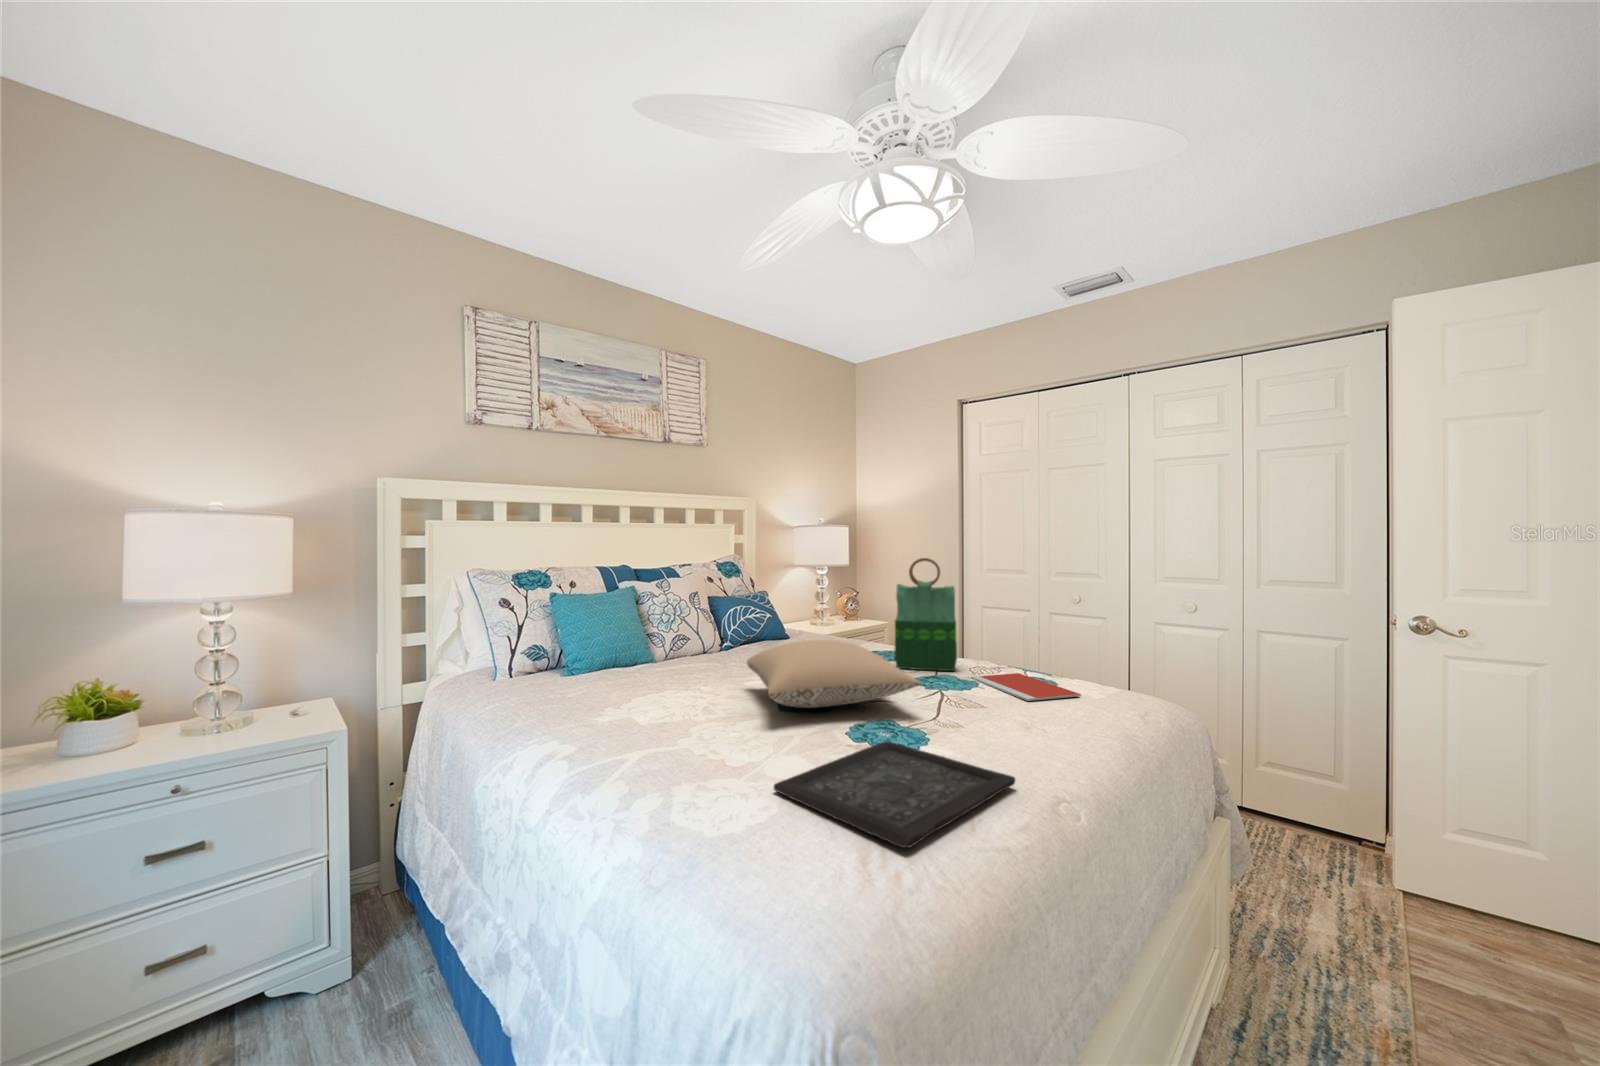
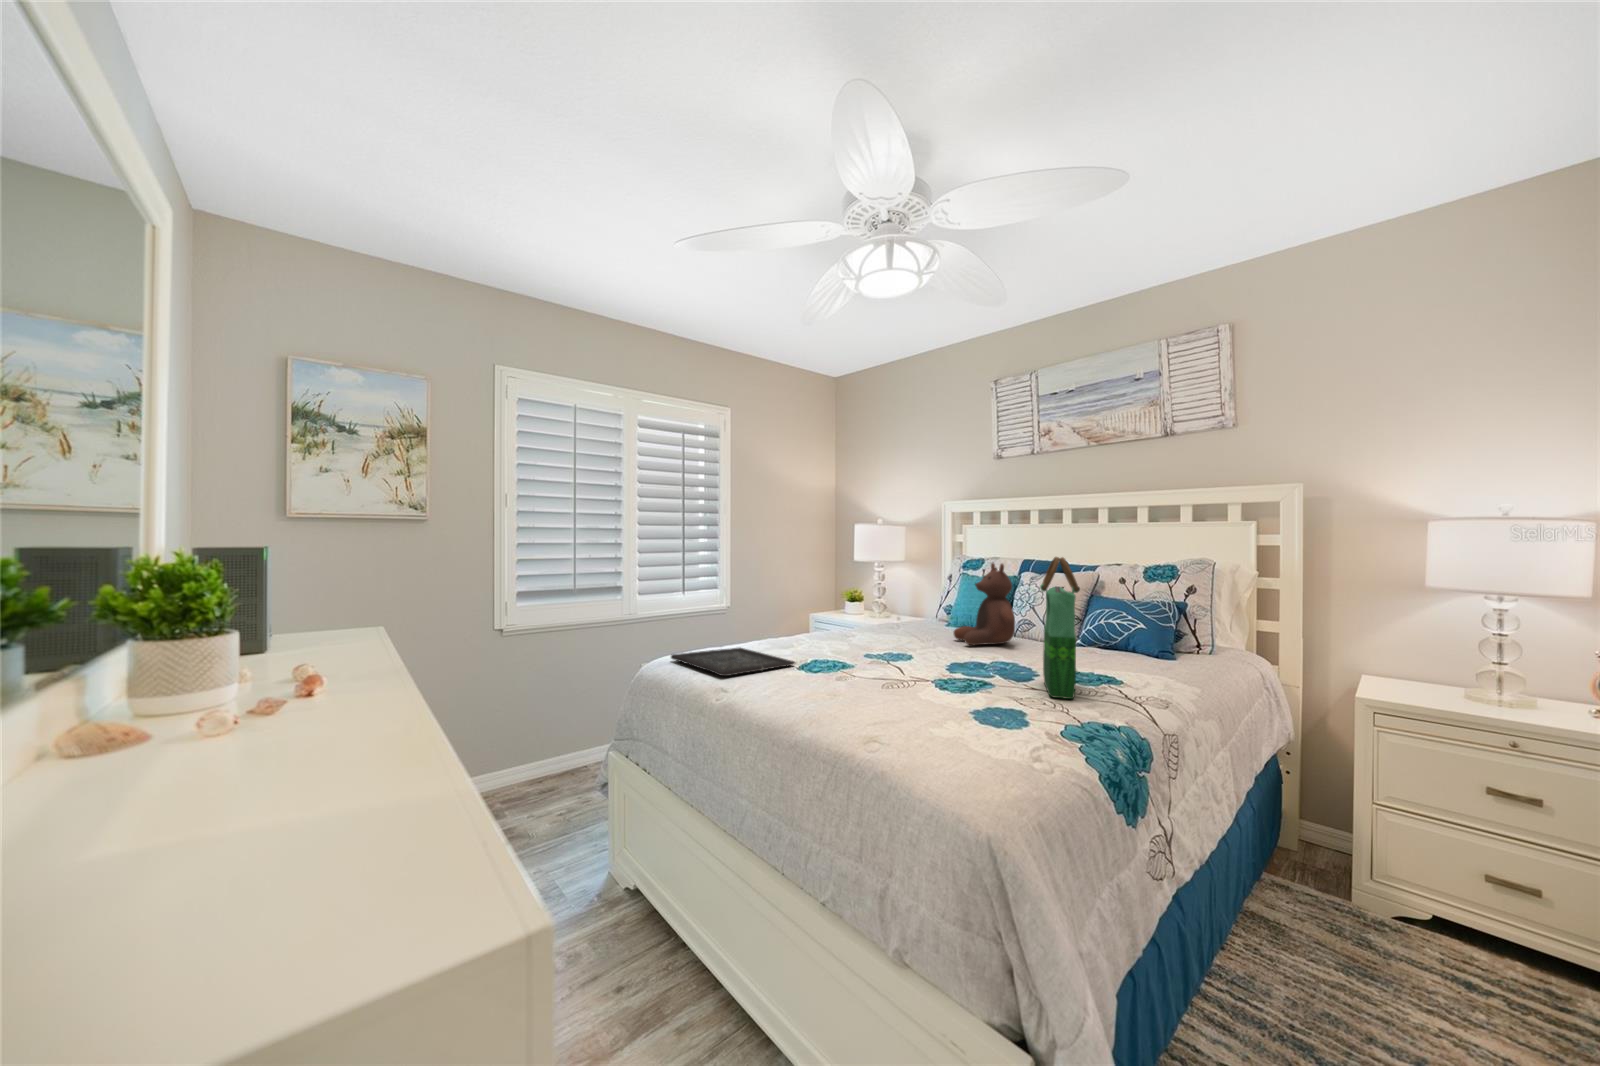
stuffed bear: none [668,571,749,674] -> present [954,563,1015,645]
pillow: present [747,640,921,708] -> none [831,613,975,662]
notebook: present [971,673,1081,701] -> none [923,699,1066,727]

